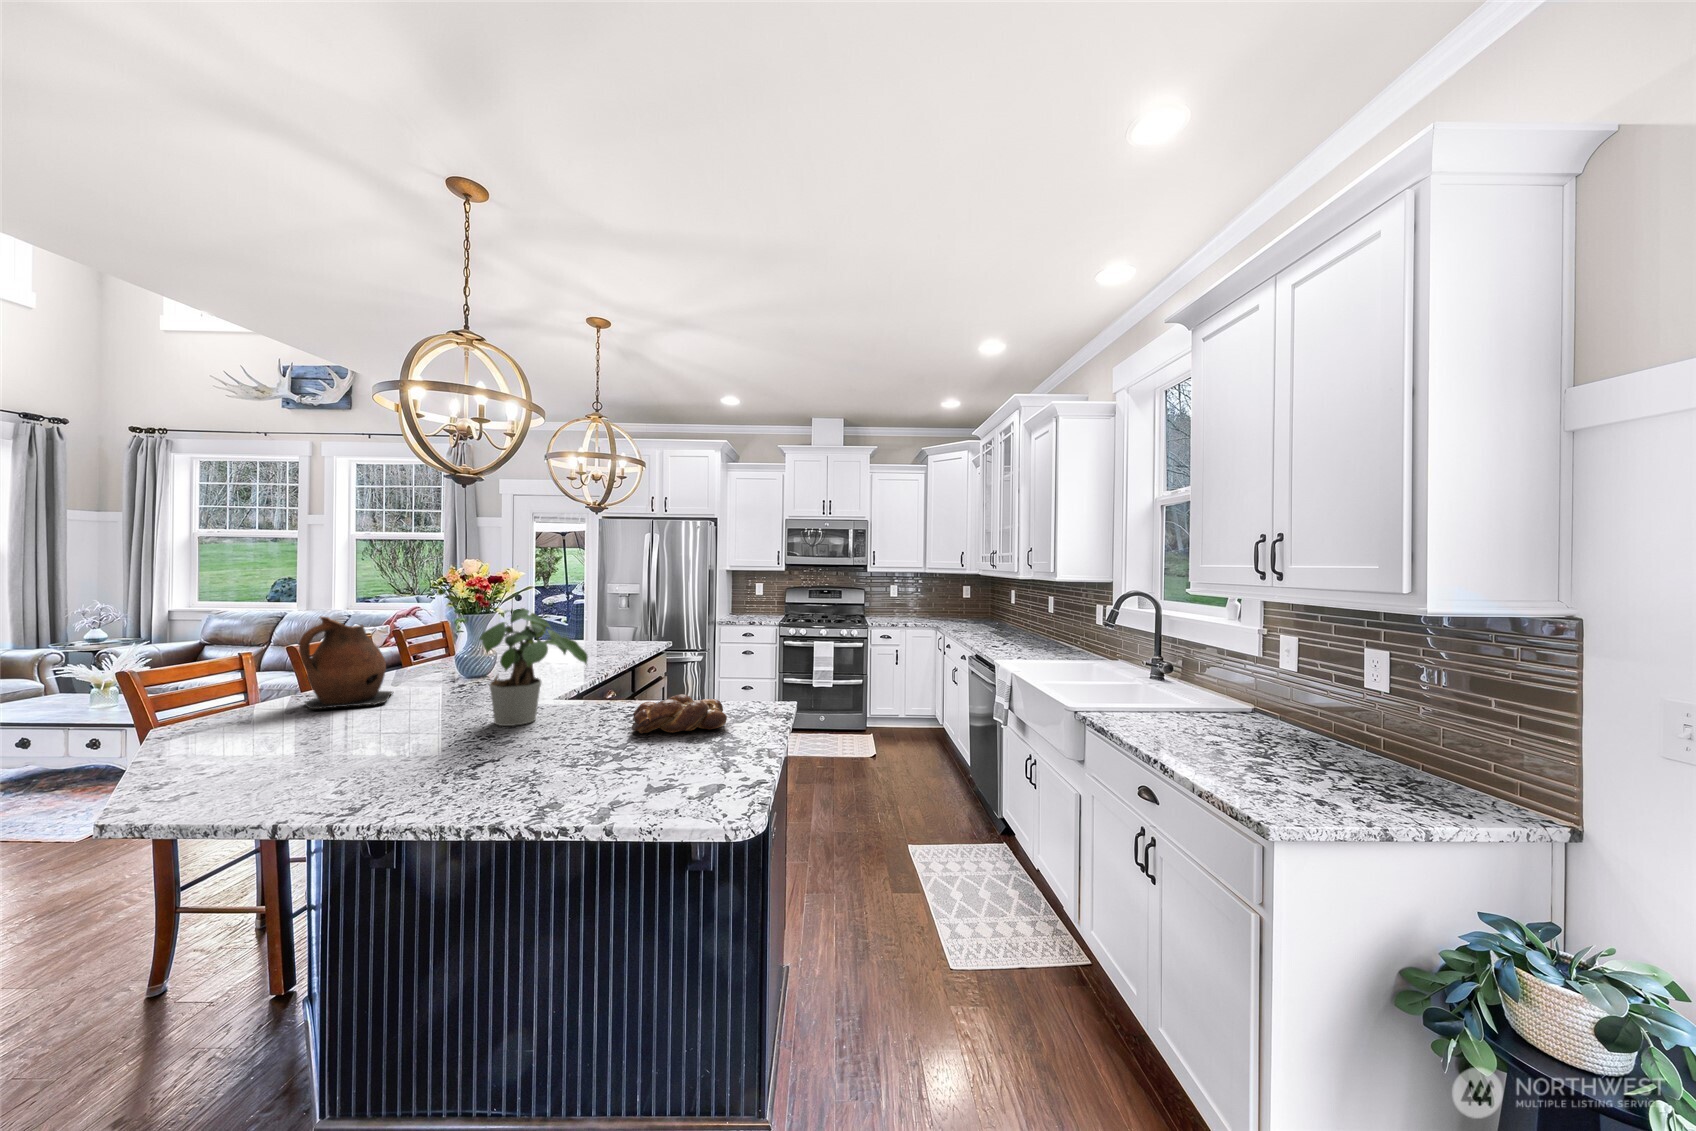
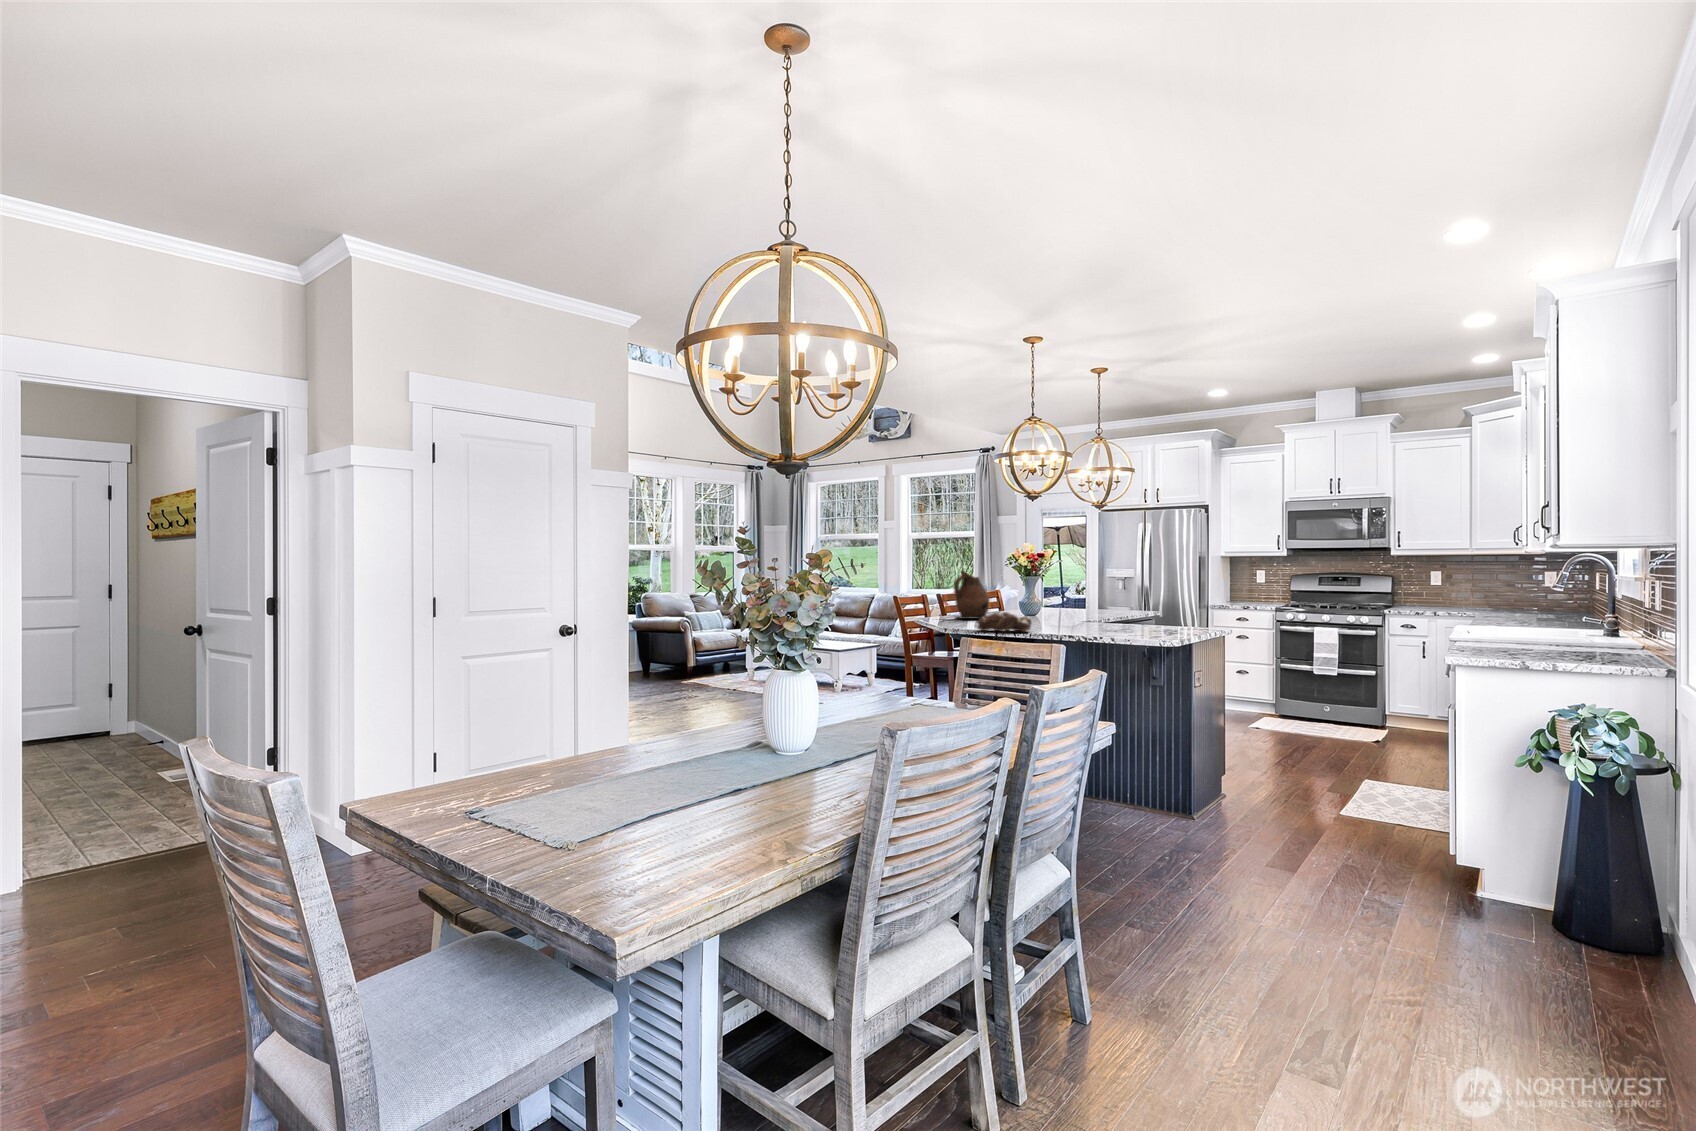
potted plant: present [479,608,588,726] -> none [1044,563,1102,627]
bread loaf: present [632,694,727,733] -> present [978,612,1031,631]

